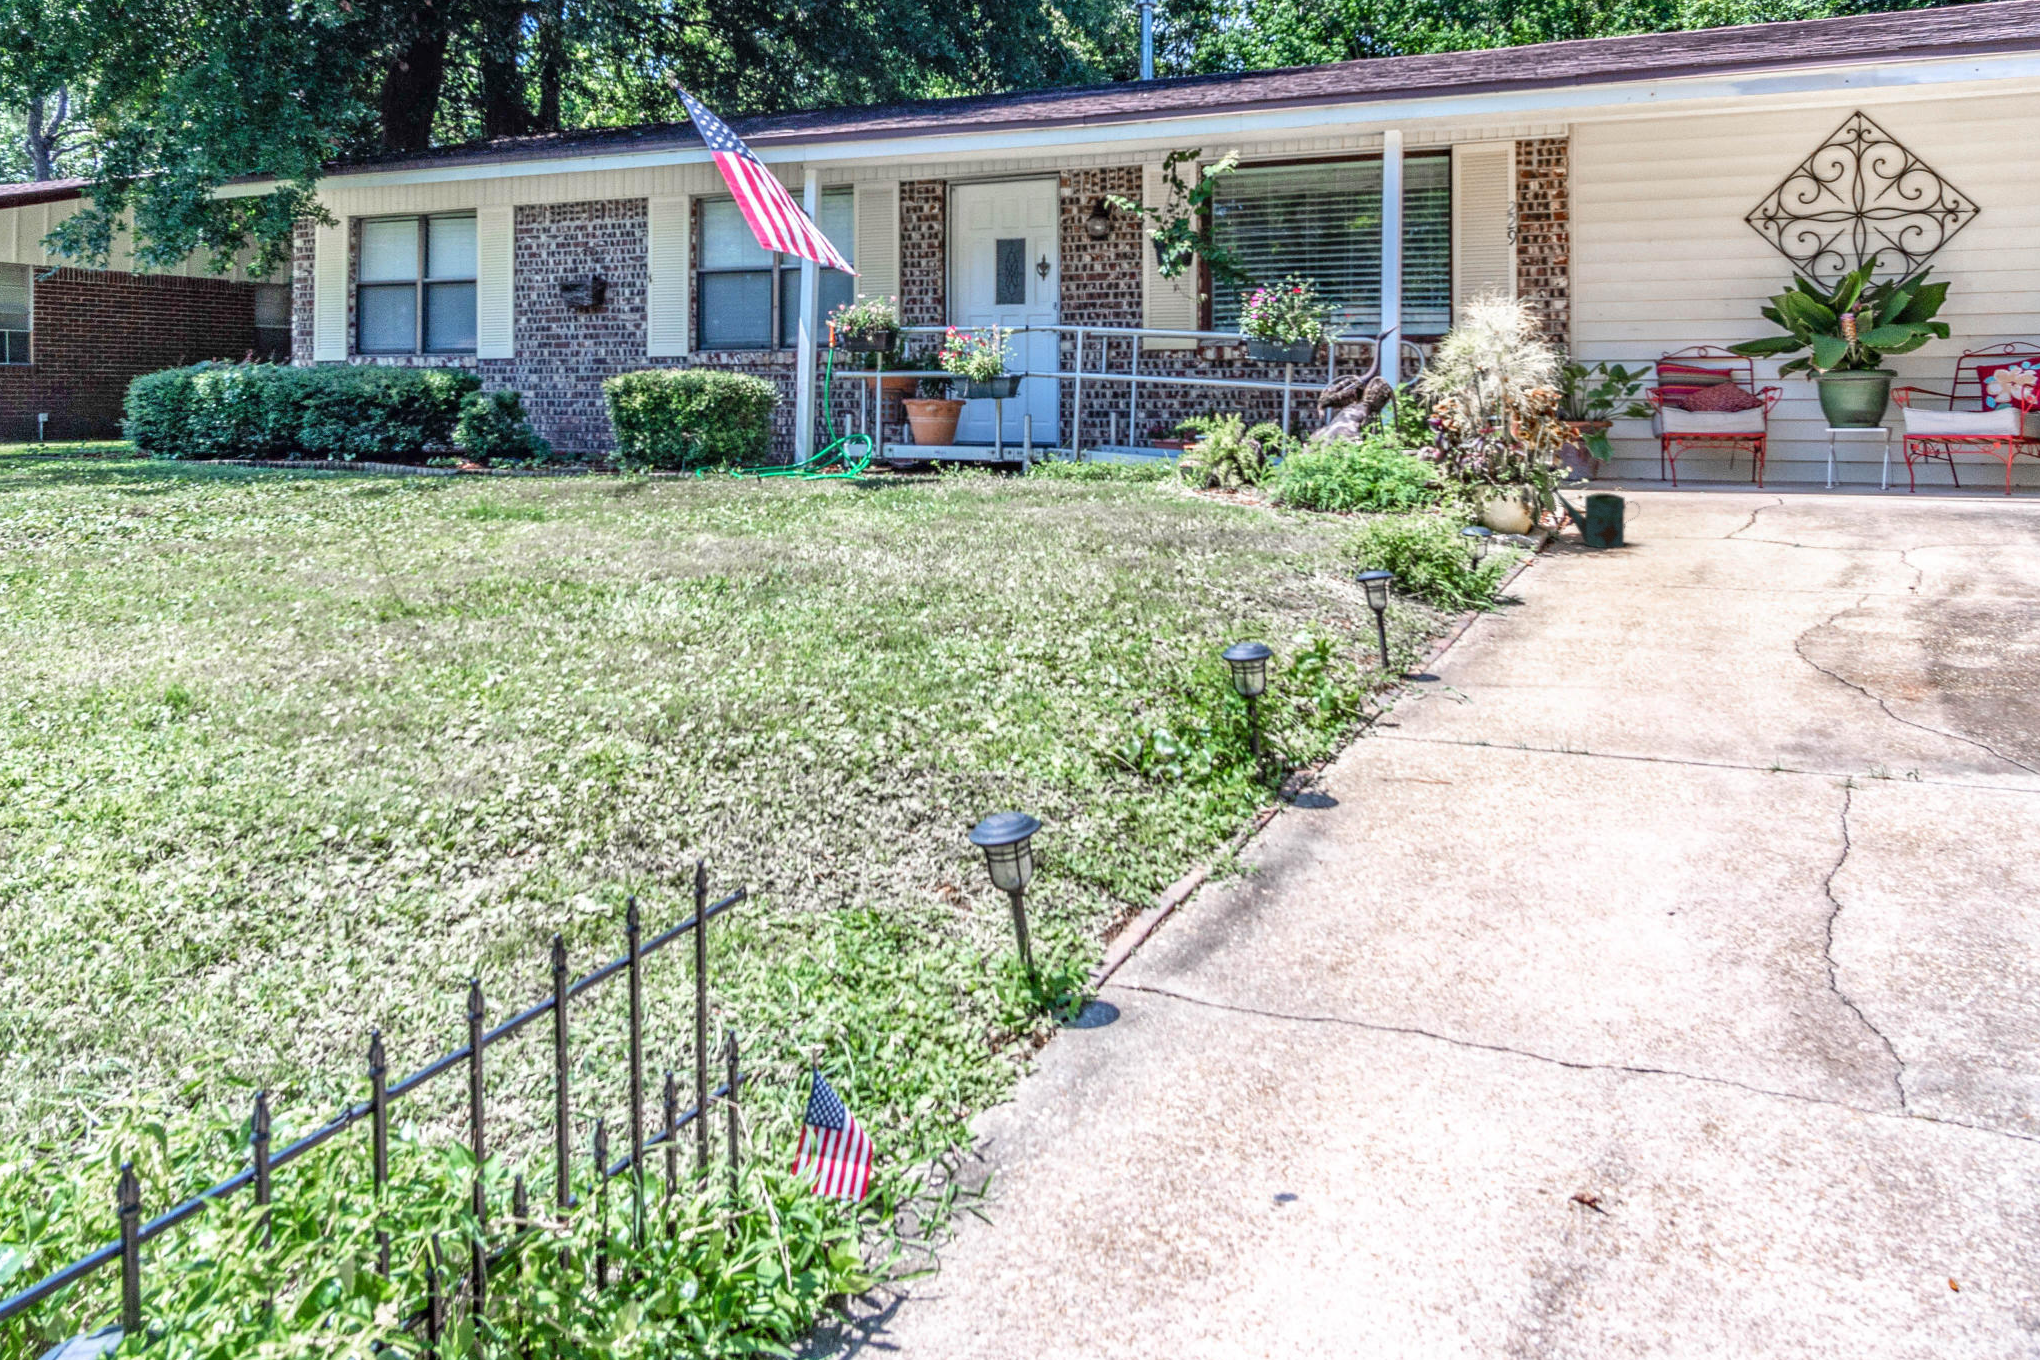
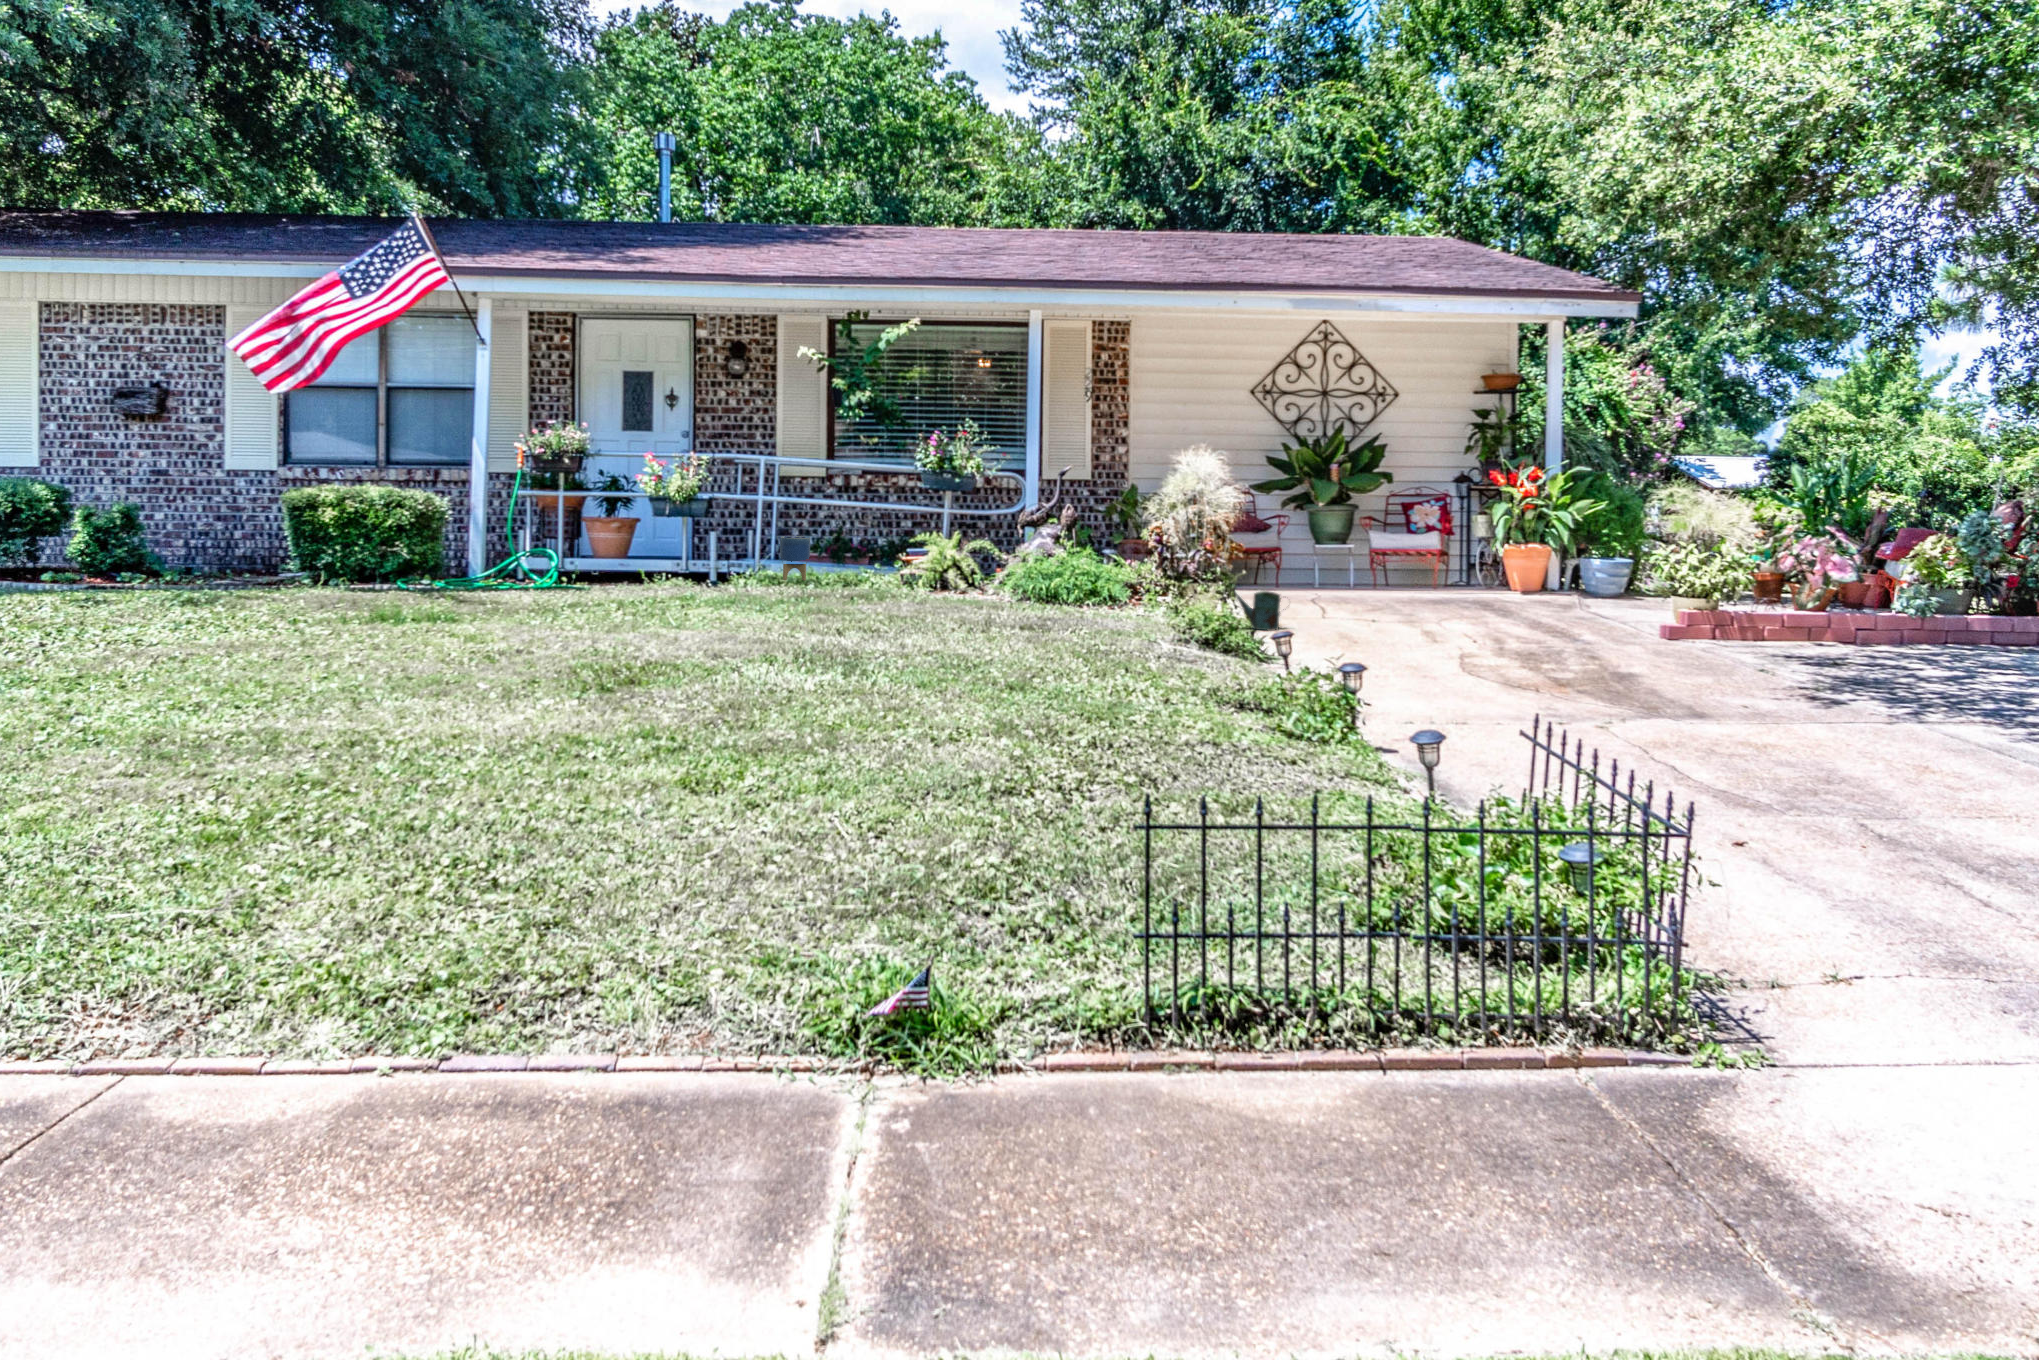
planter: none [1125,412,1158,461] -> present [780,536,810,580]

